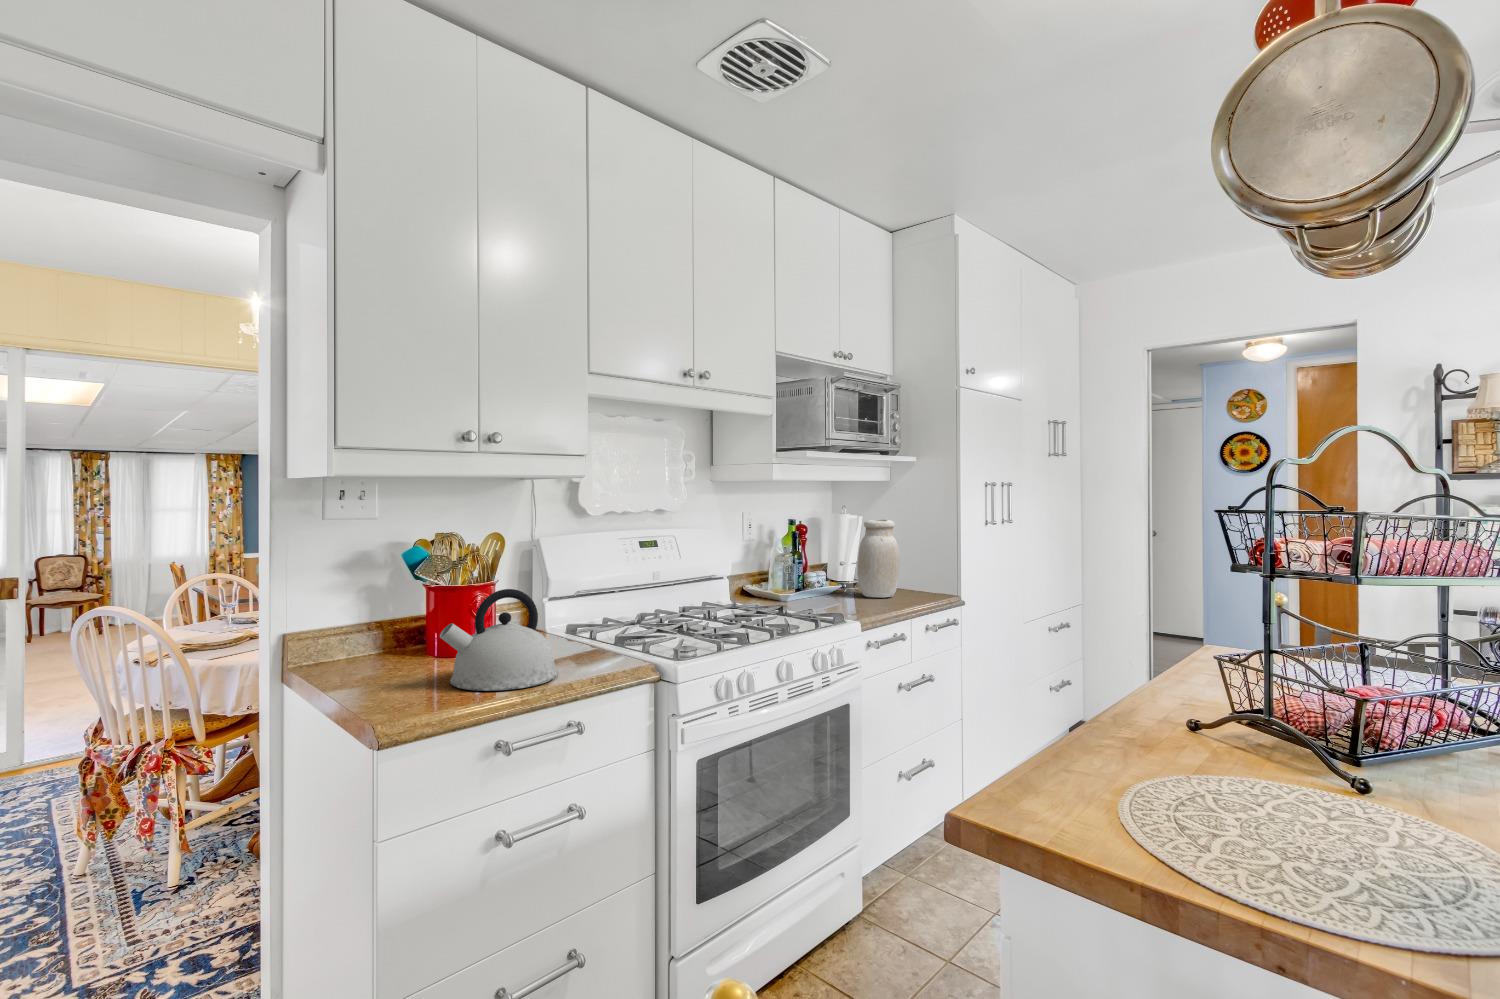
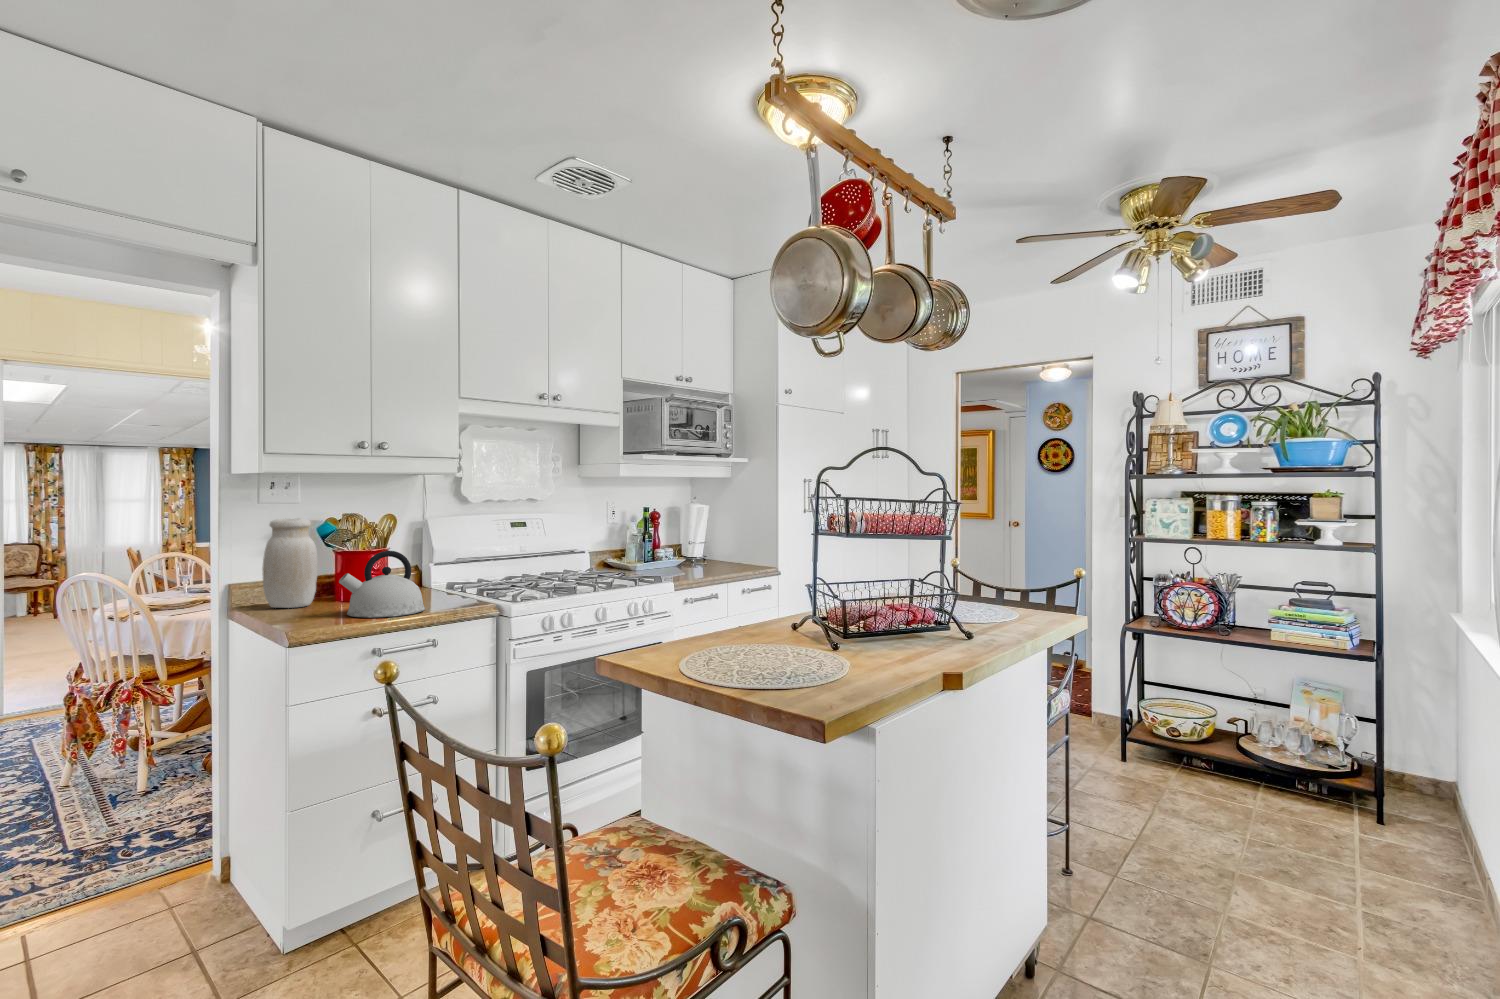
jar: present [857,520,899,598] -> present [262,518,318,608]

